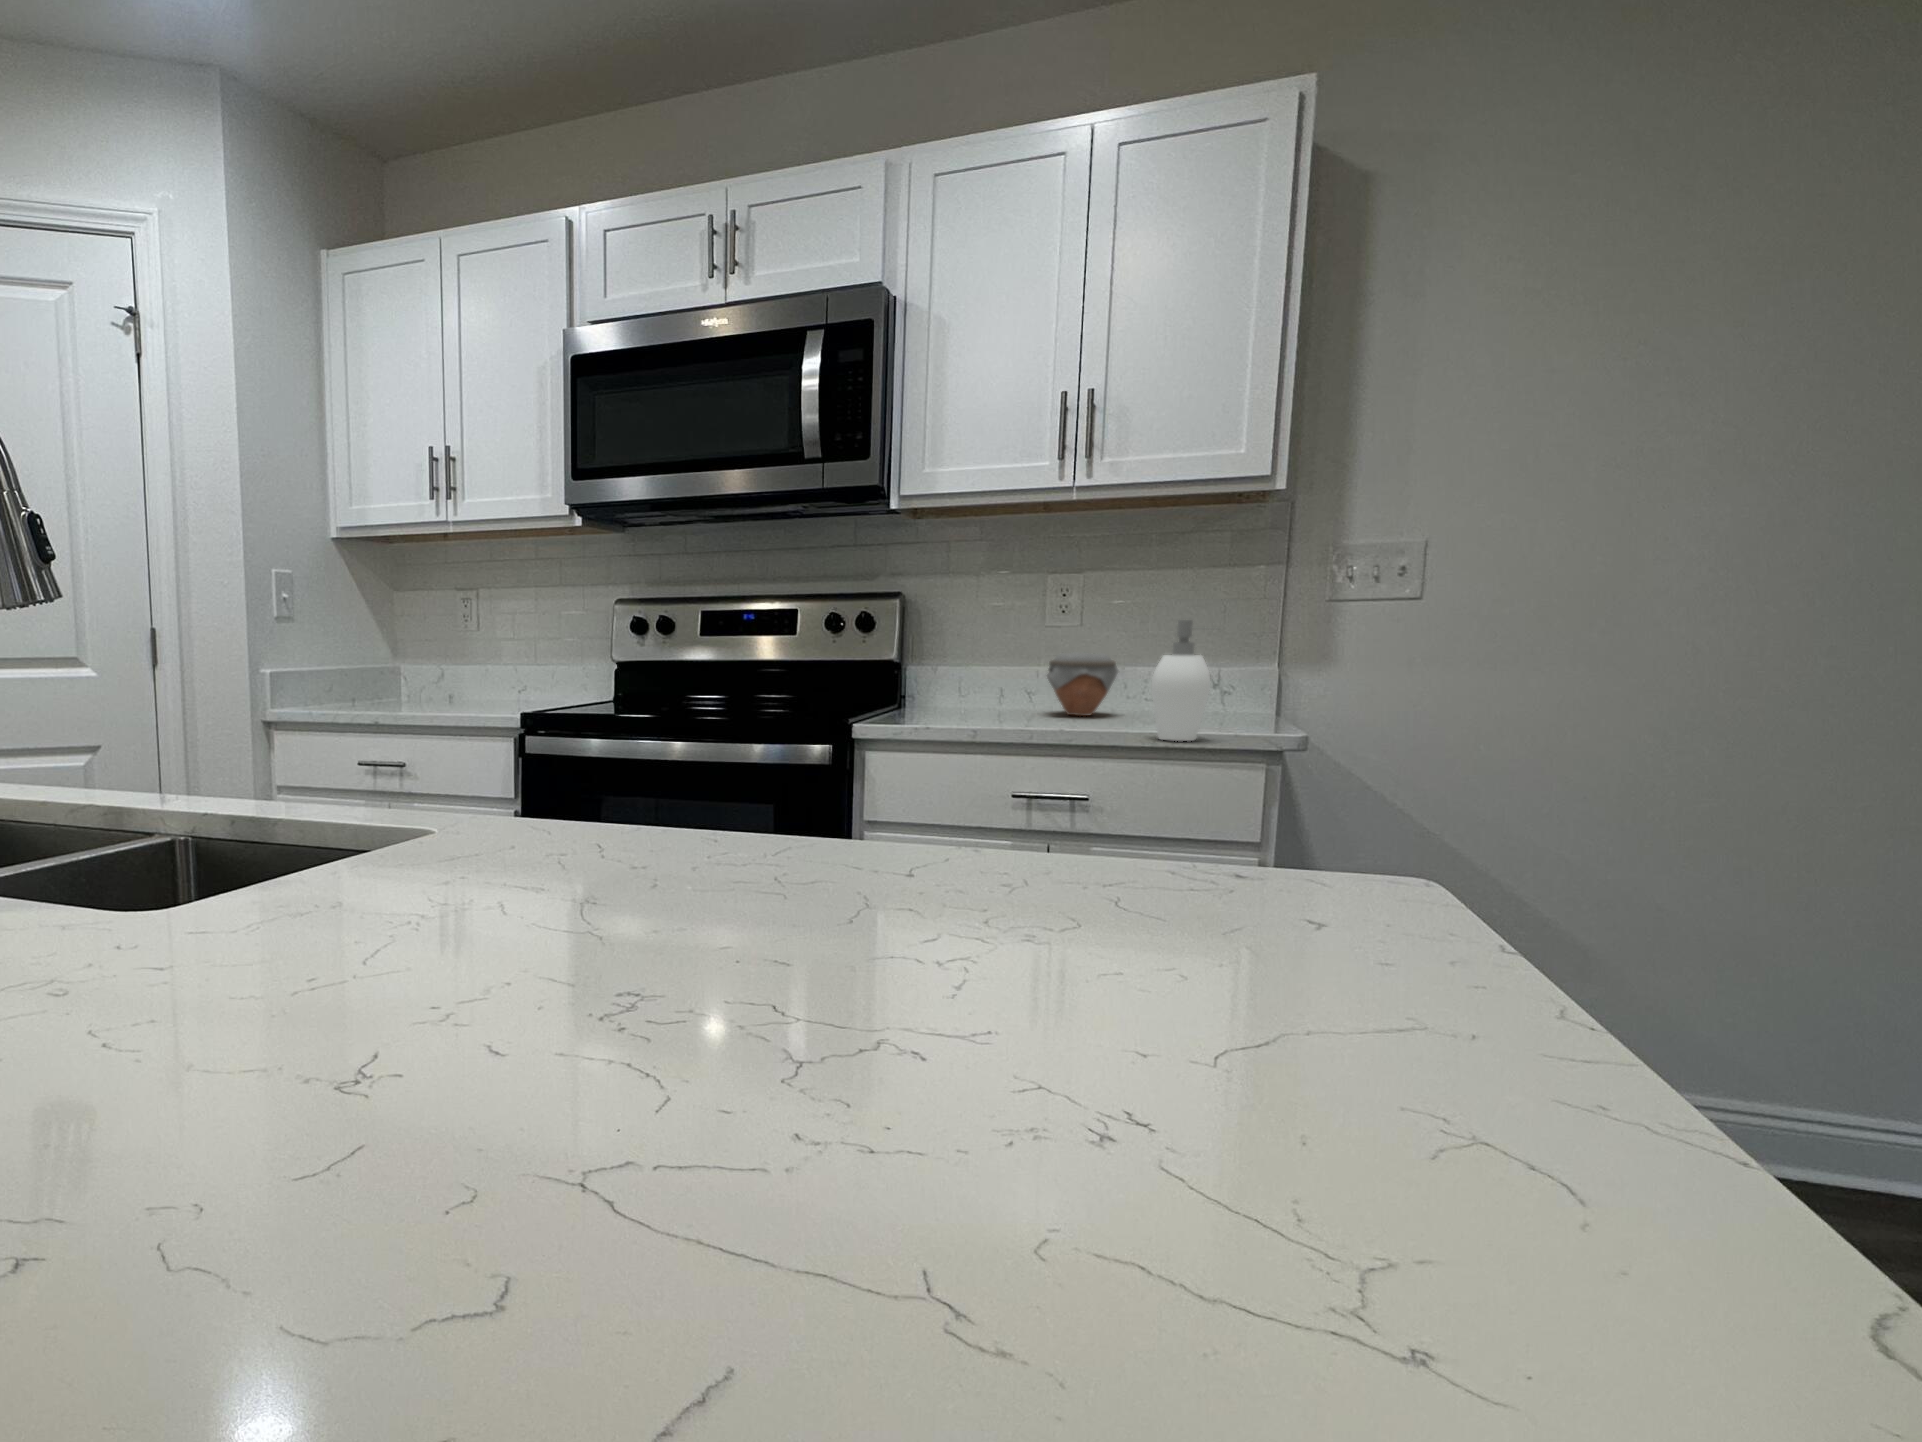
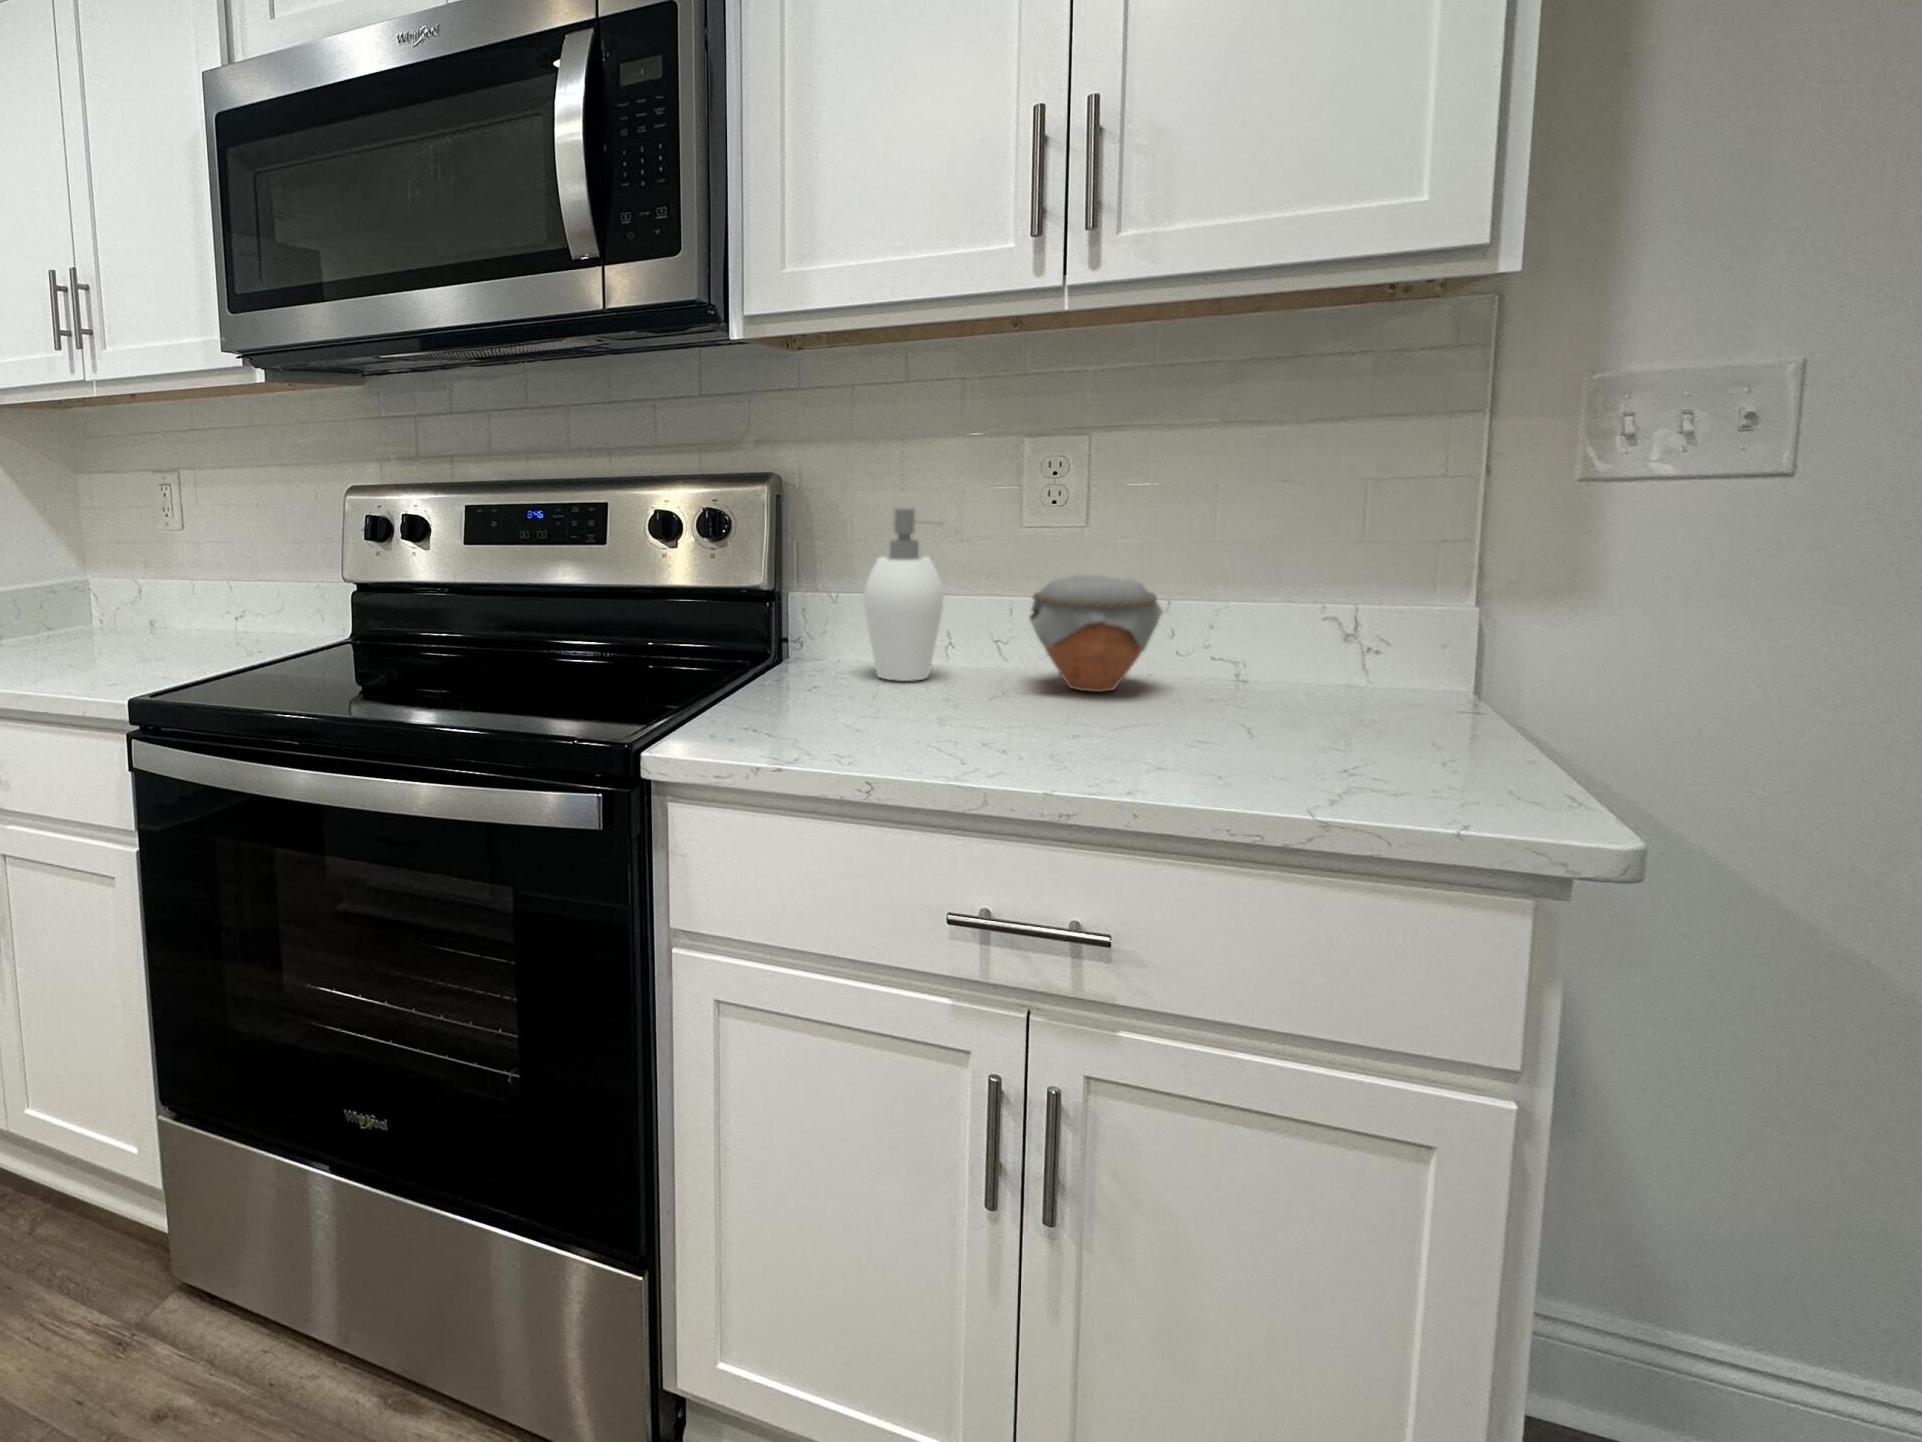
soap dispenser: present [1152,620,1210,741] -> present [864,508,944,681]

